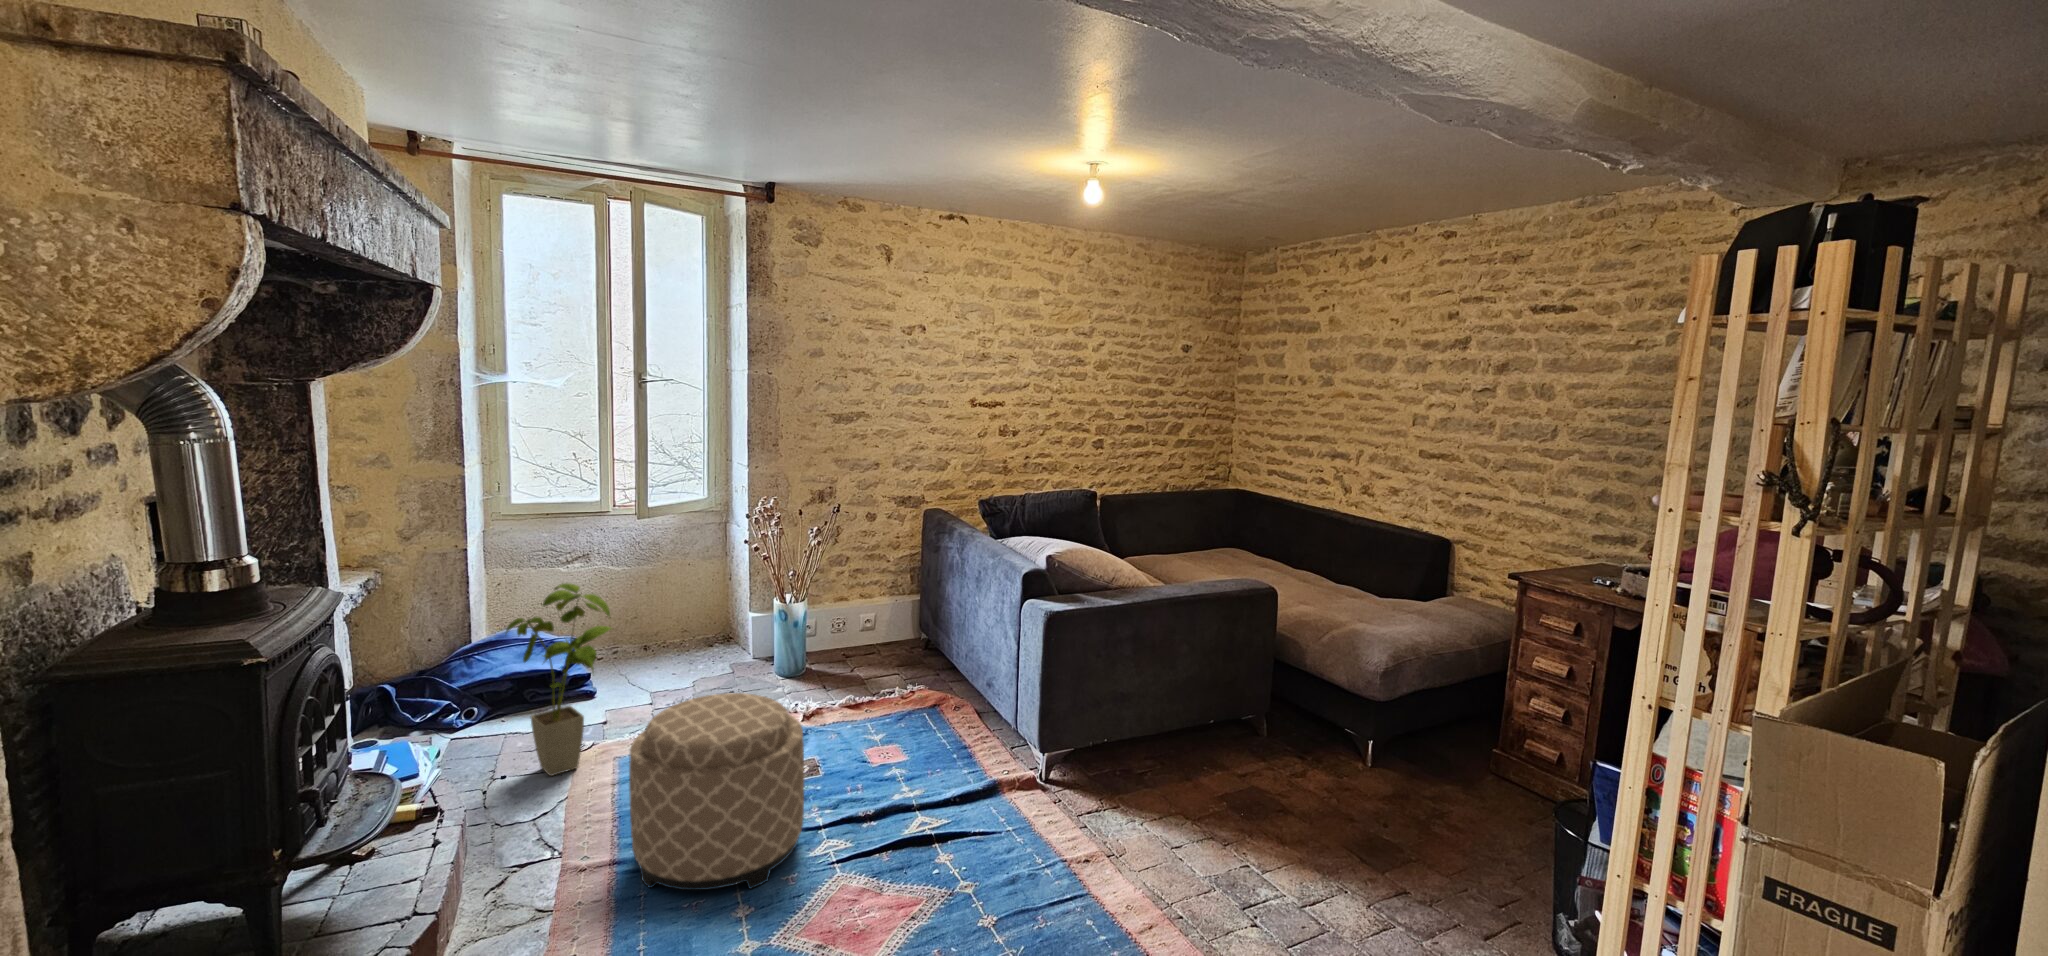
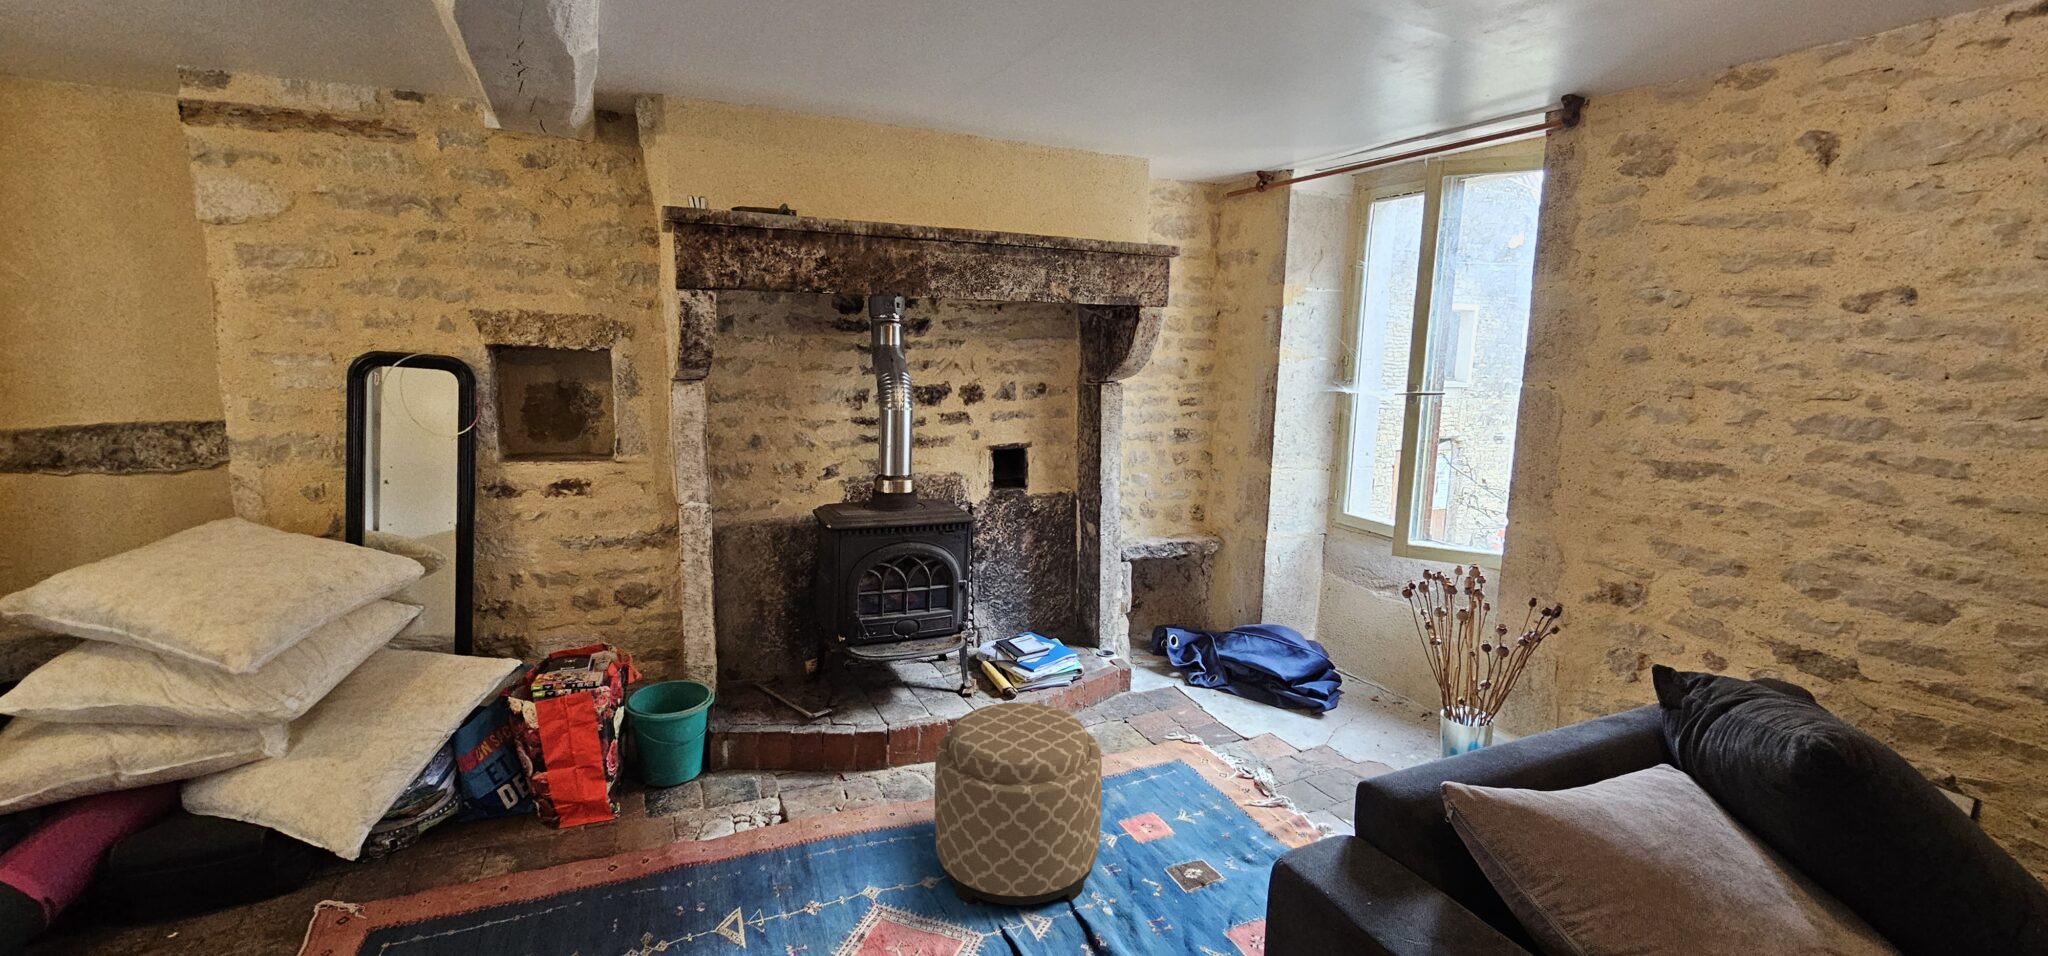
house plant: present [506,583,612,776] -> none [1109,577,1207,751]

